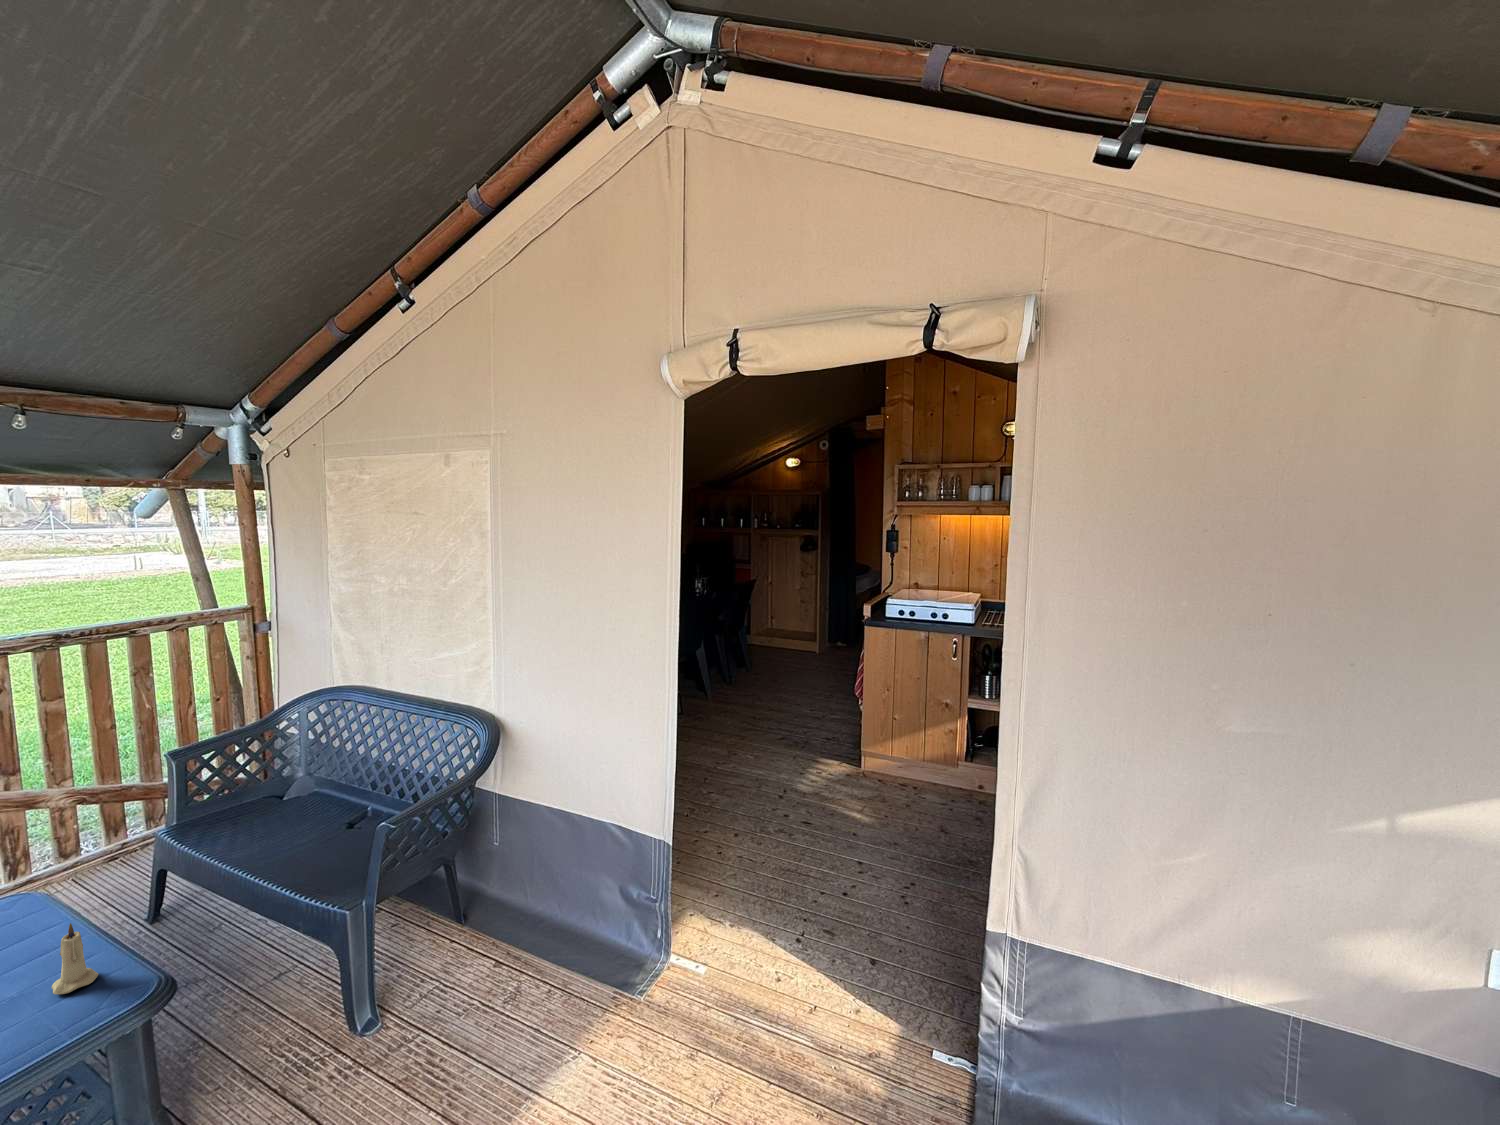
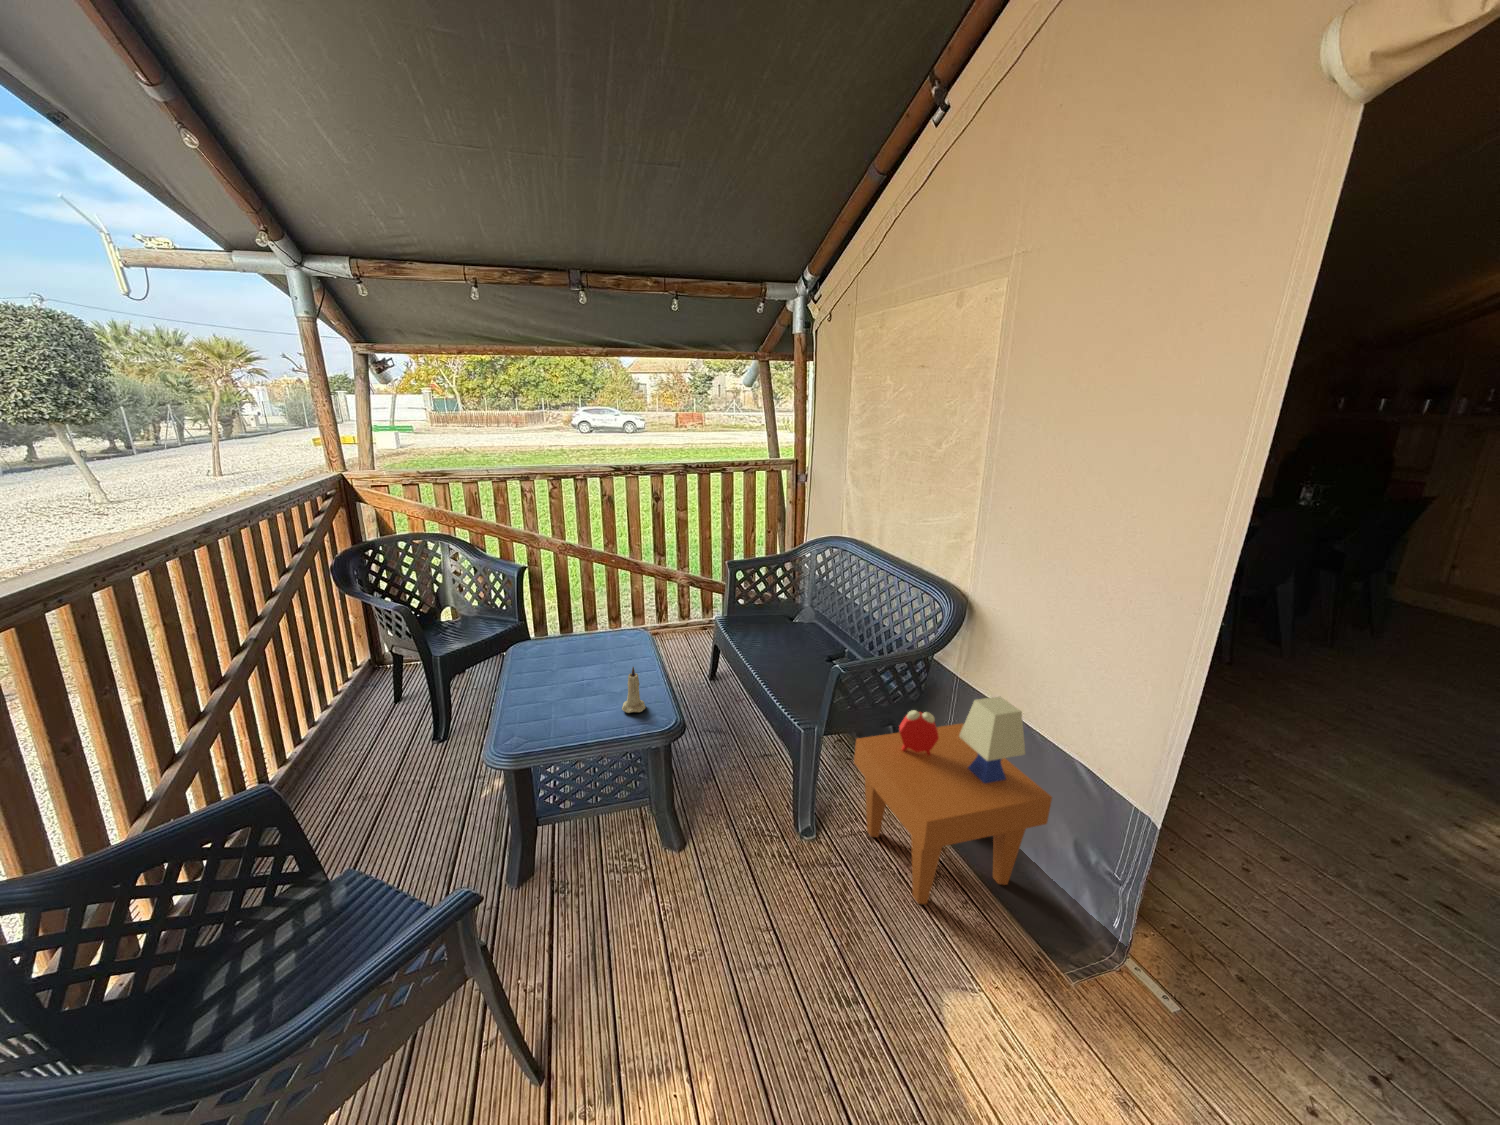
side table: none [412,794,601,1021] -> present [854,696,1052,904]

